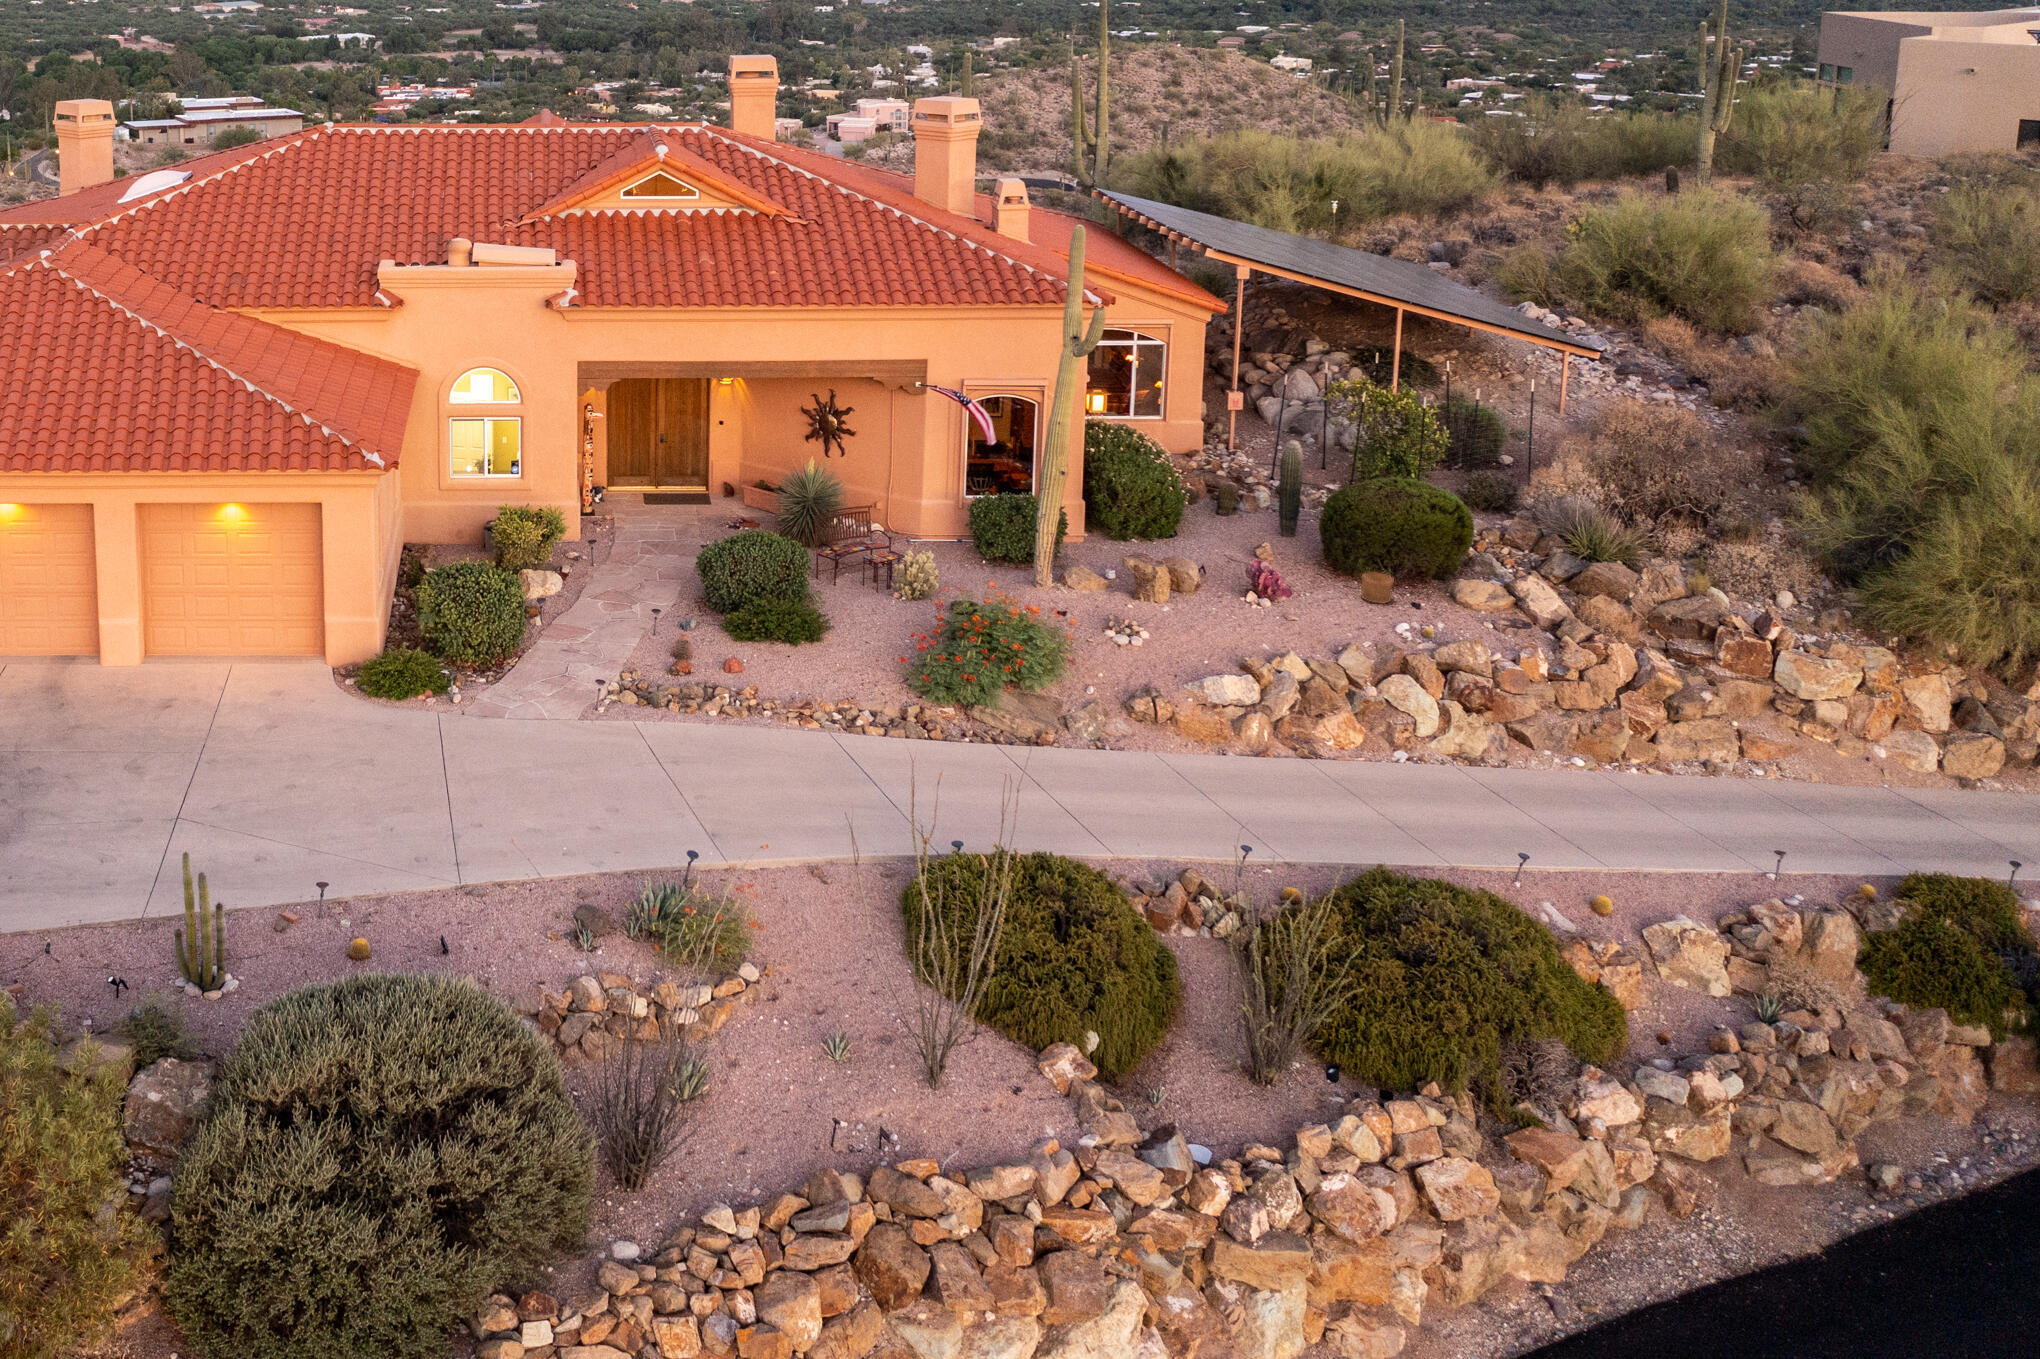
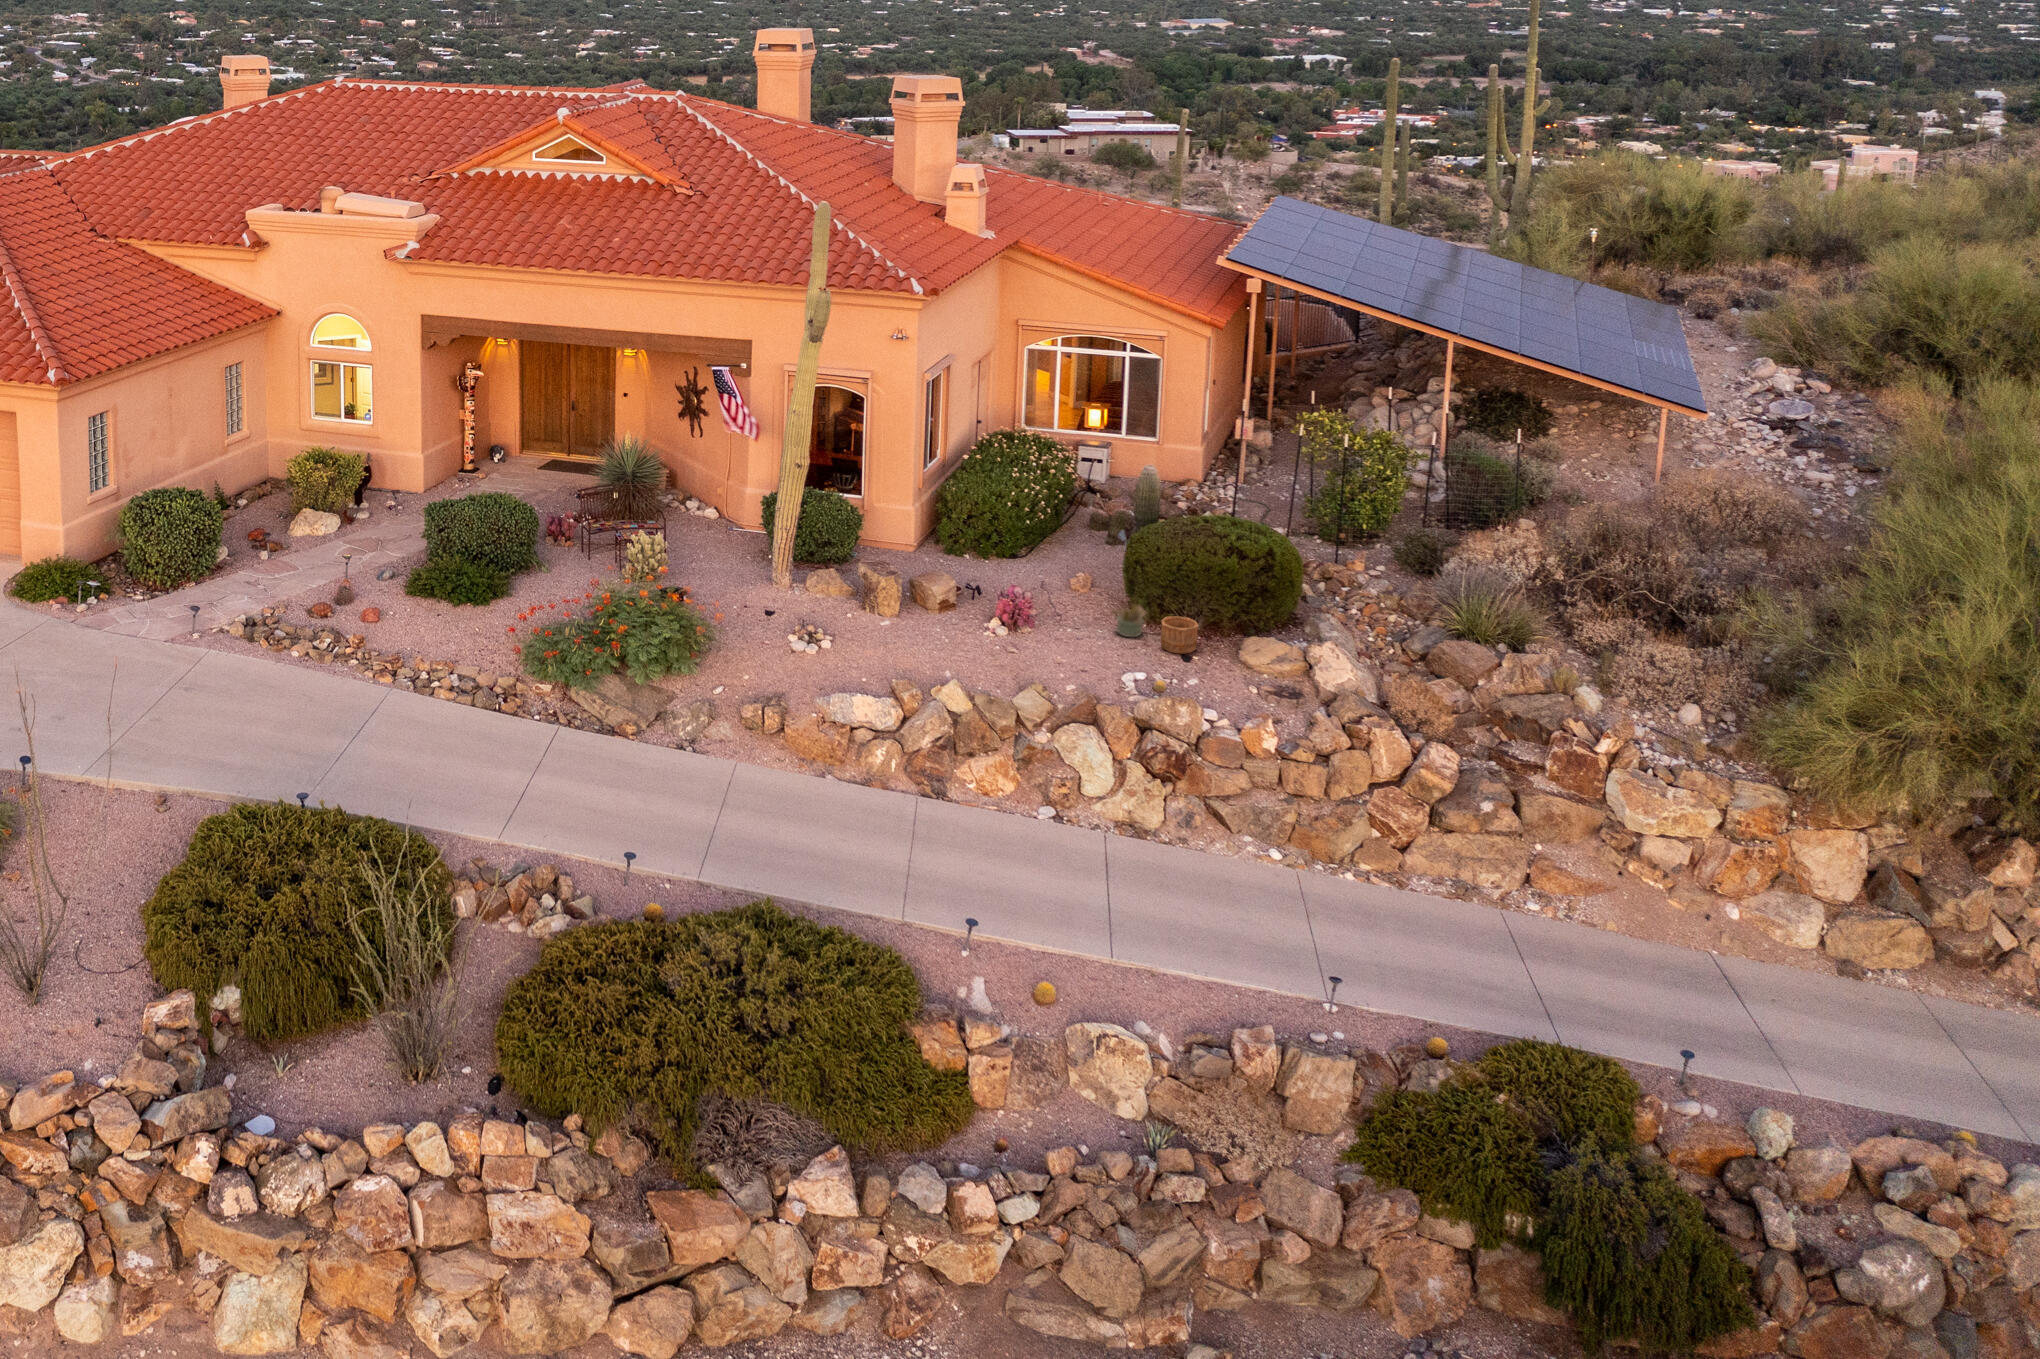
decorative plant: none [1310,565,1342,595] -> present [1111,605,1145,637]

